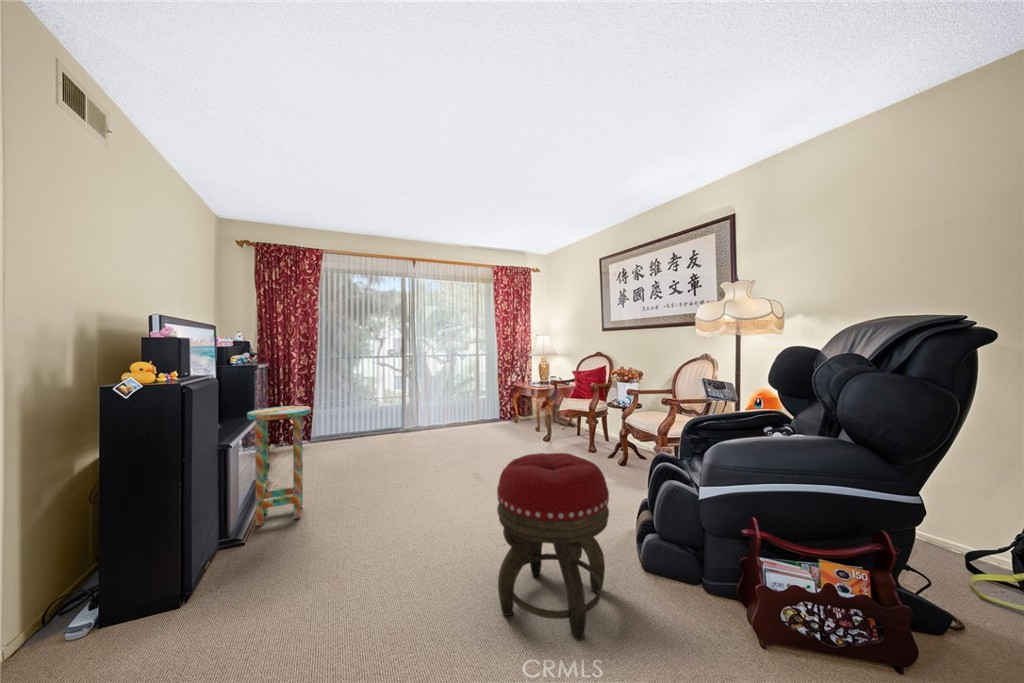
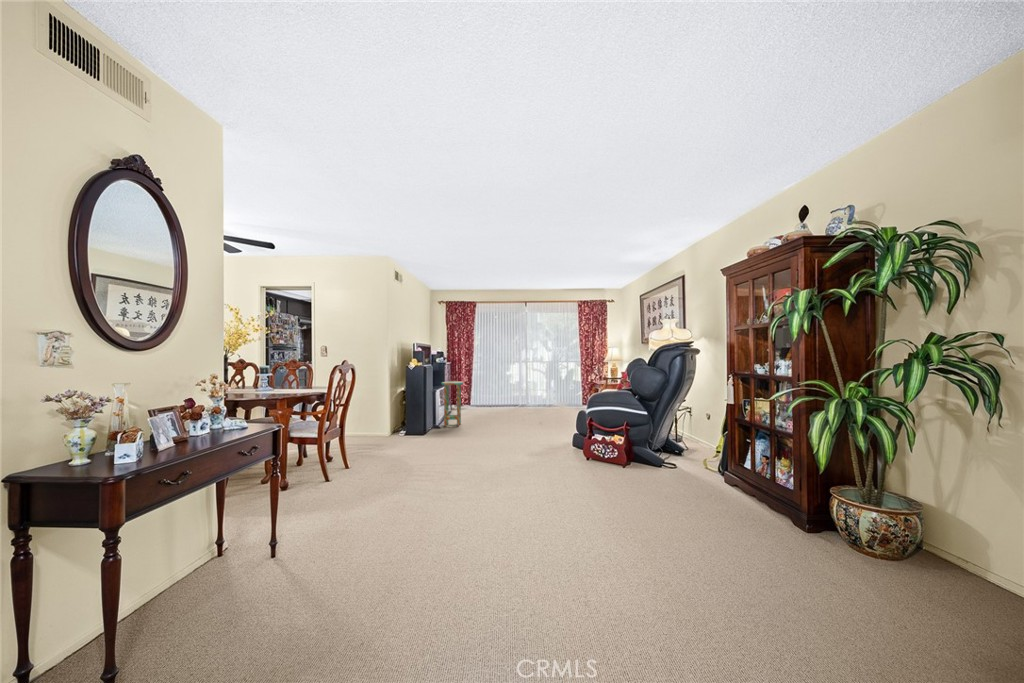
footstool: present [497,453,609,640] -> none [507,398,546,451]

